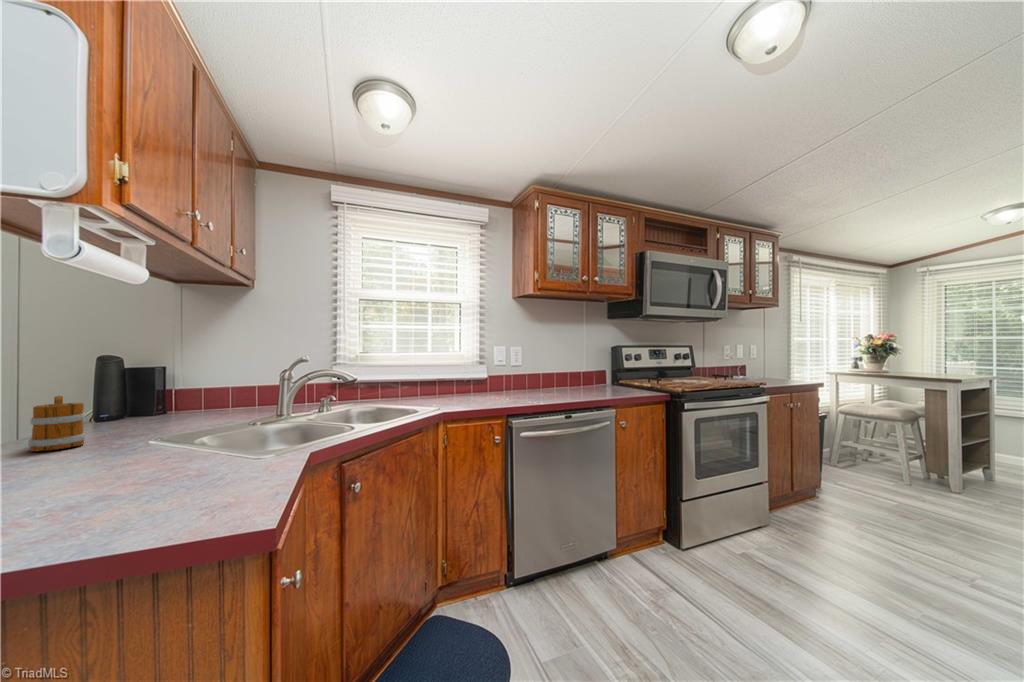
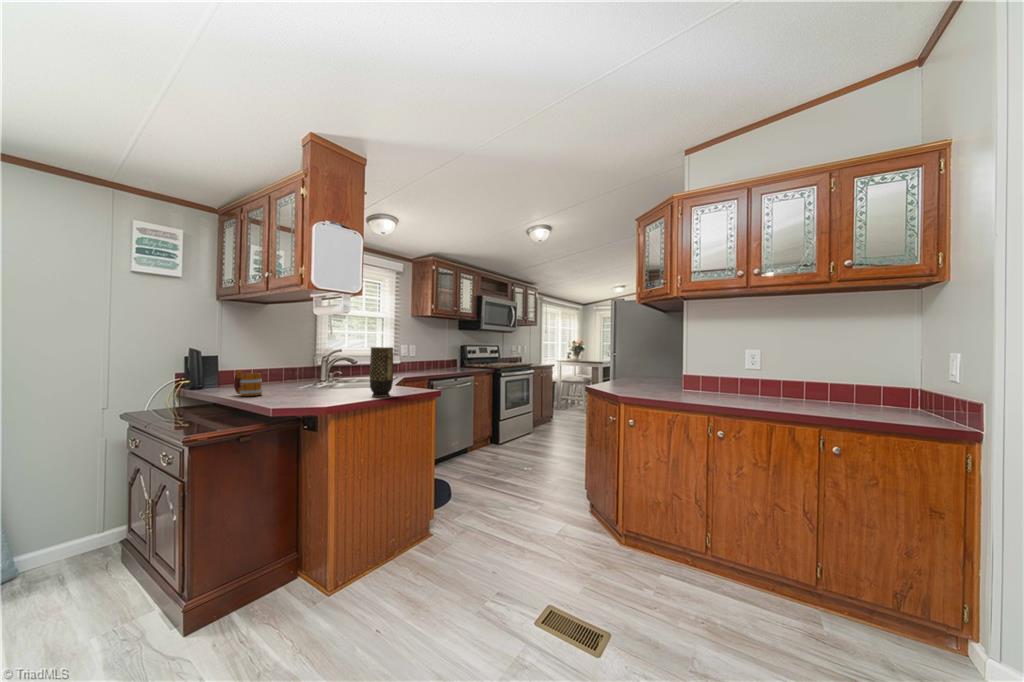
vase: none [114,350,208,507] -> present [370,347,393,397]

